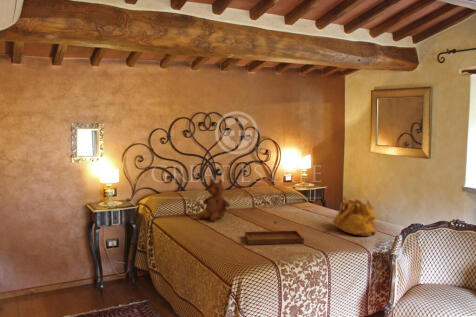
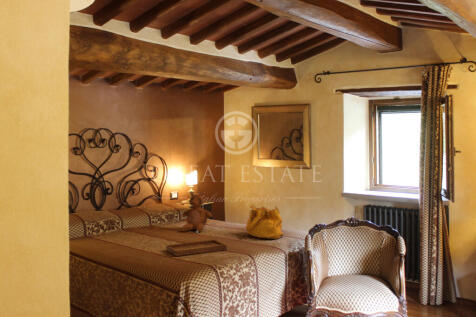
teddy bear: present [198,179,230,221] -> present [182,191,212,232]

